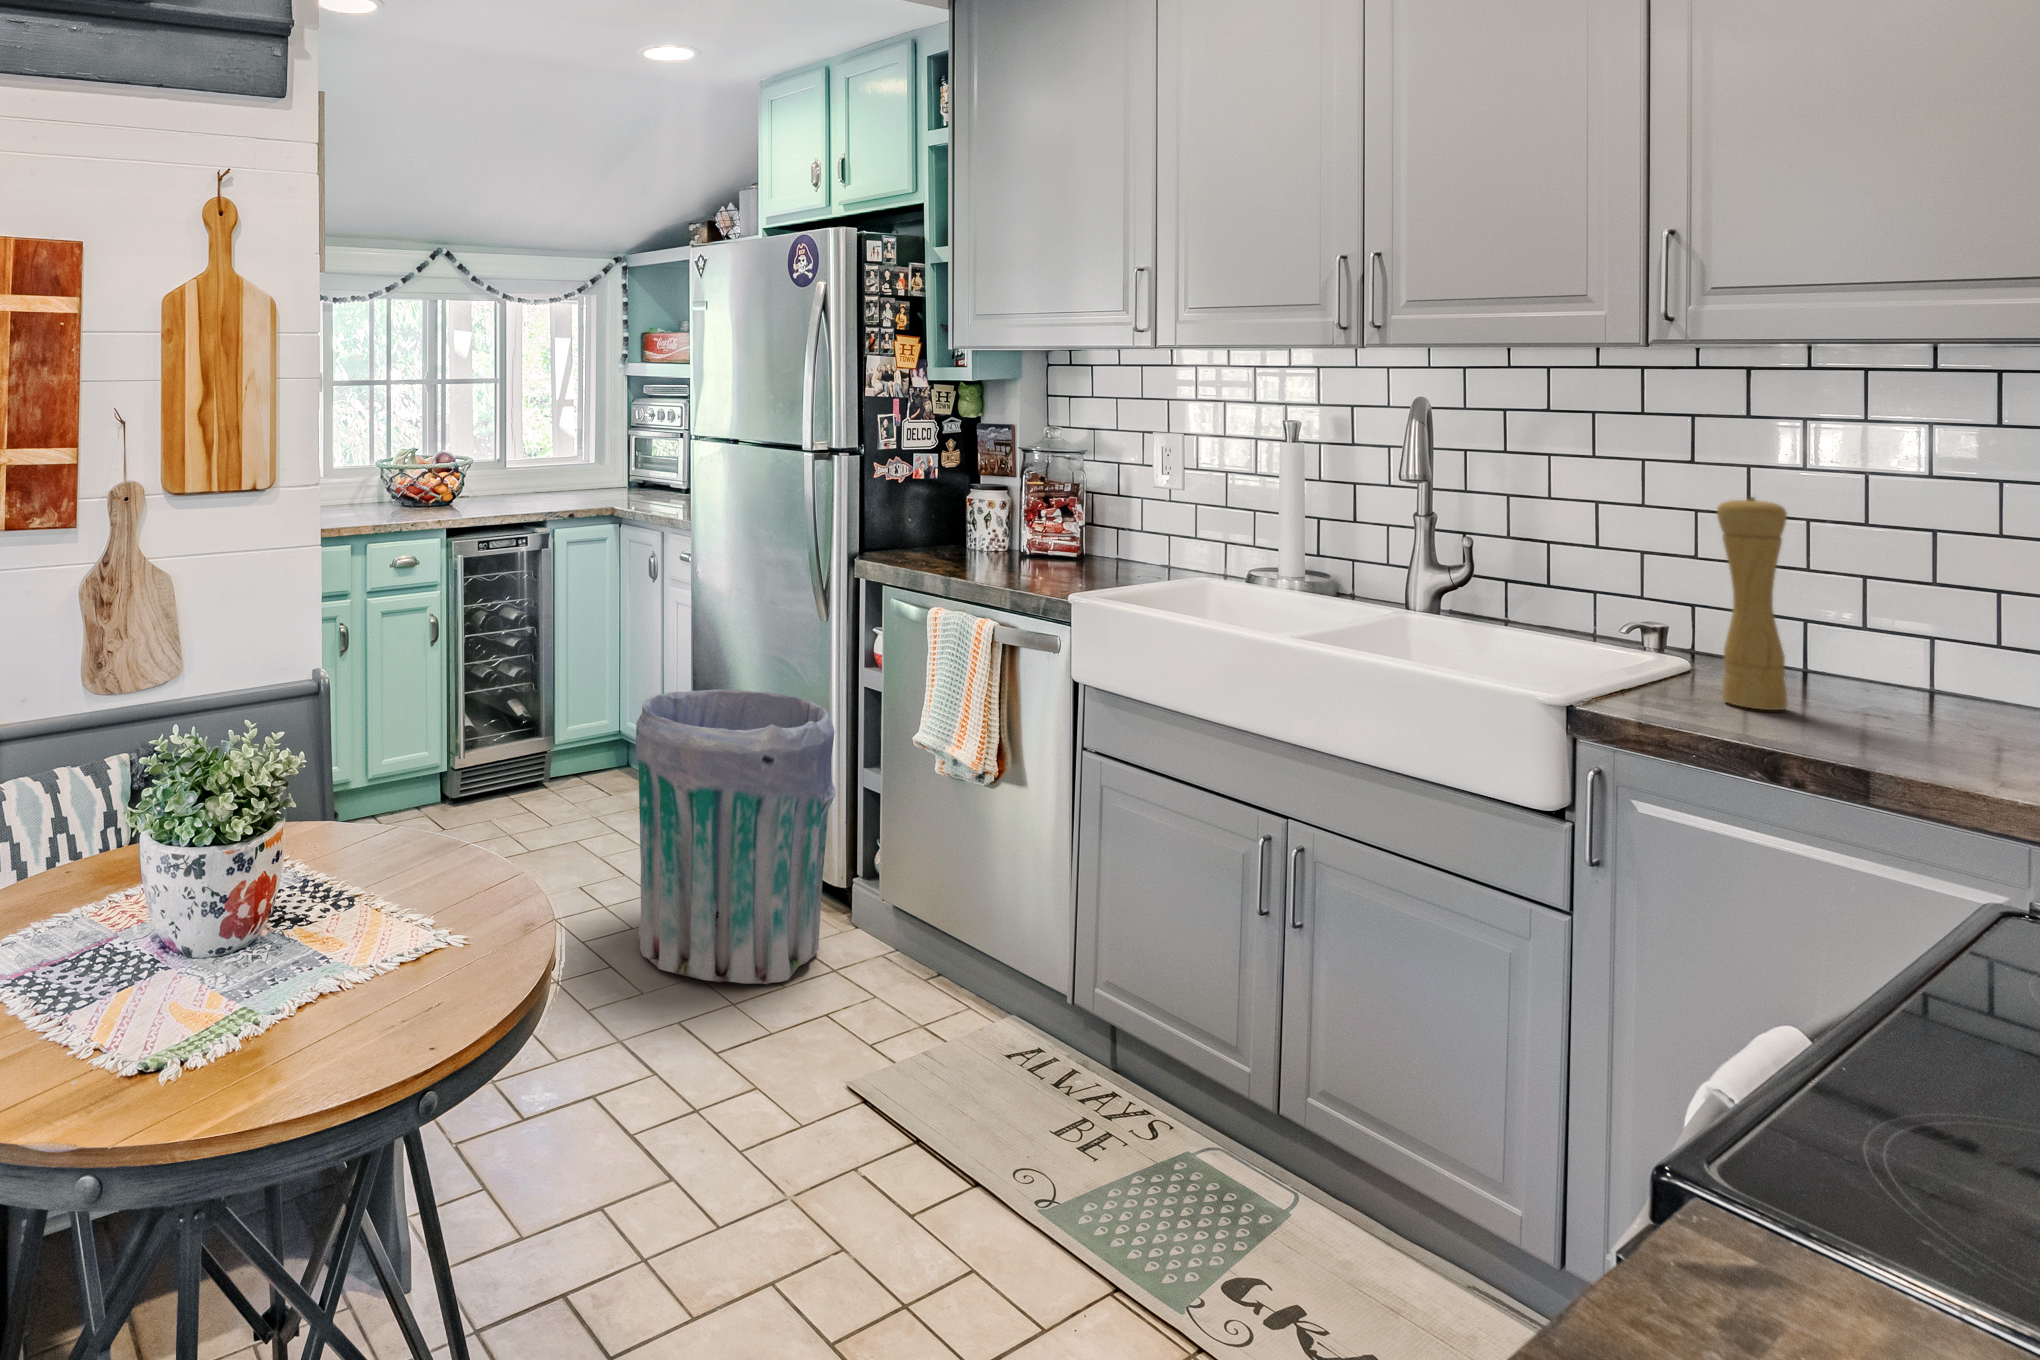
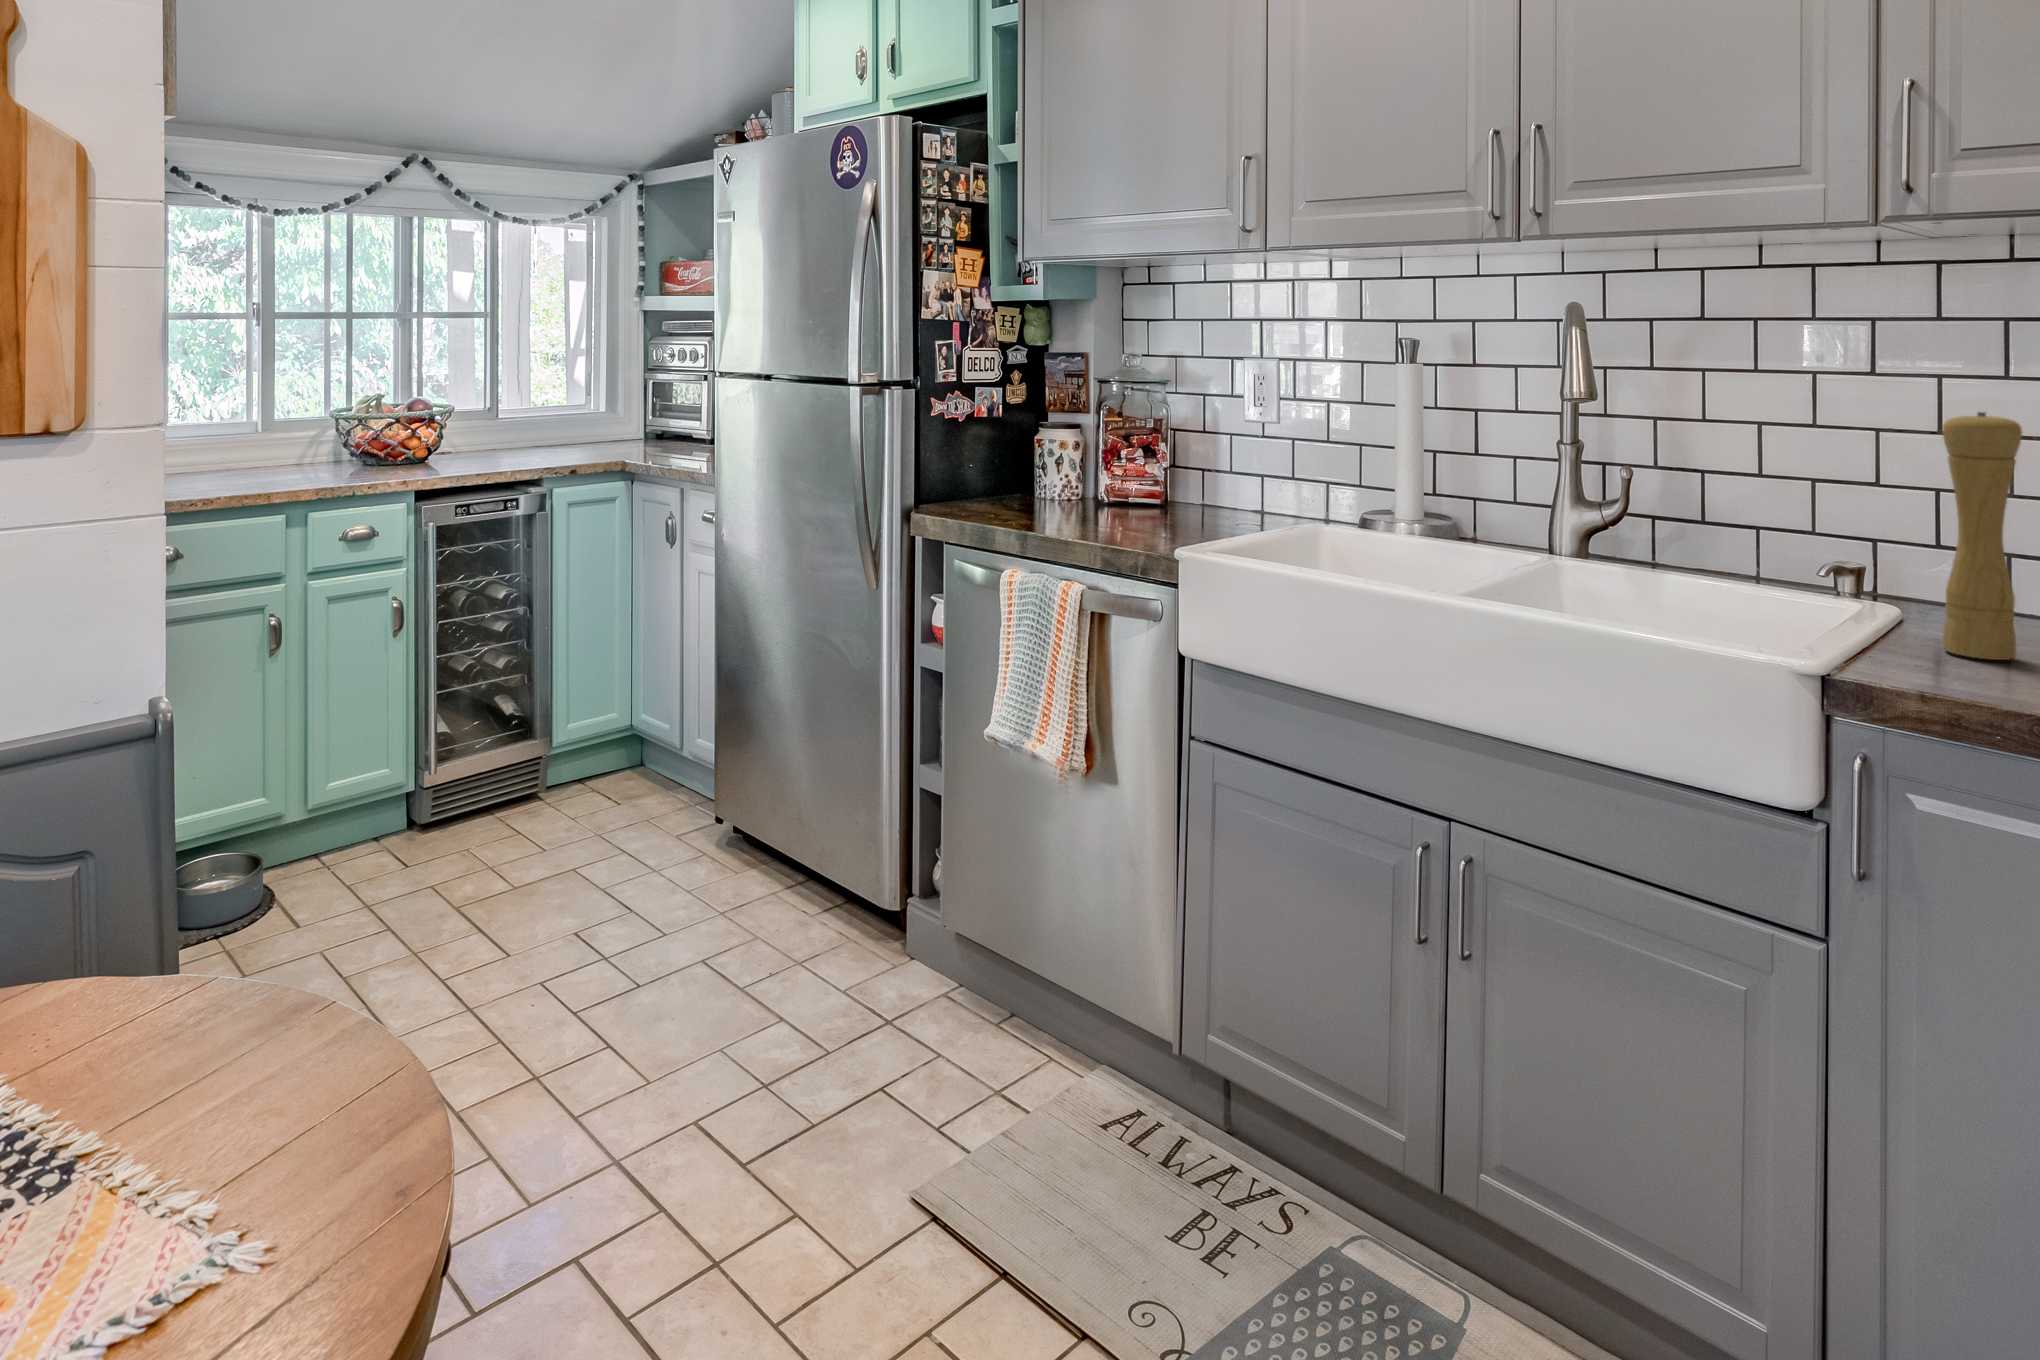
trash can: present [636,689,835,984] -> none [650,676,894,1041]

